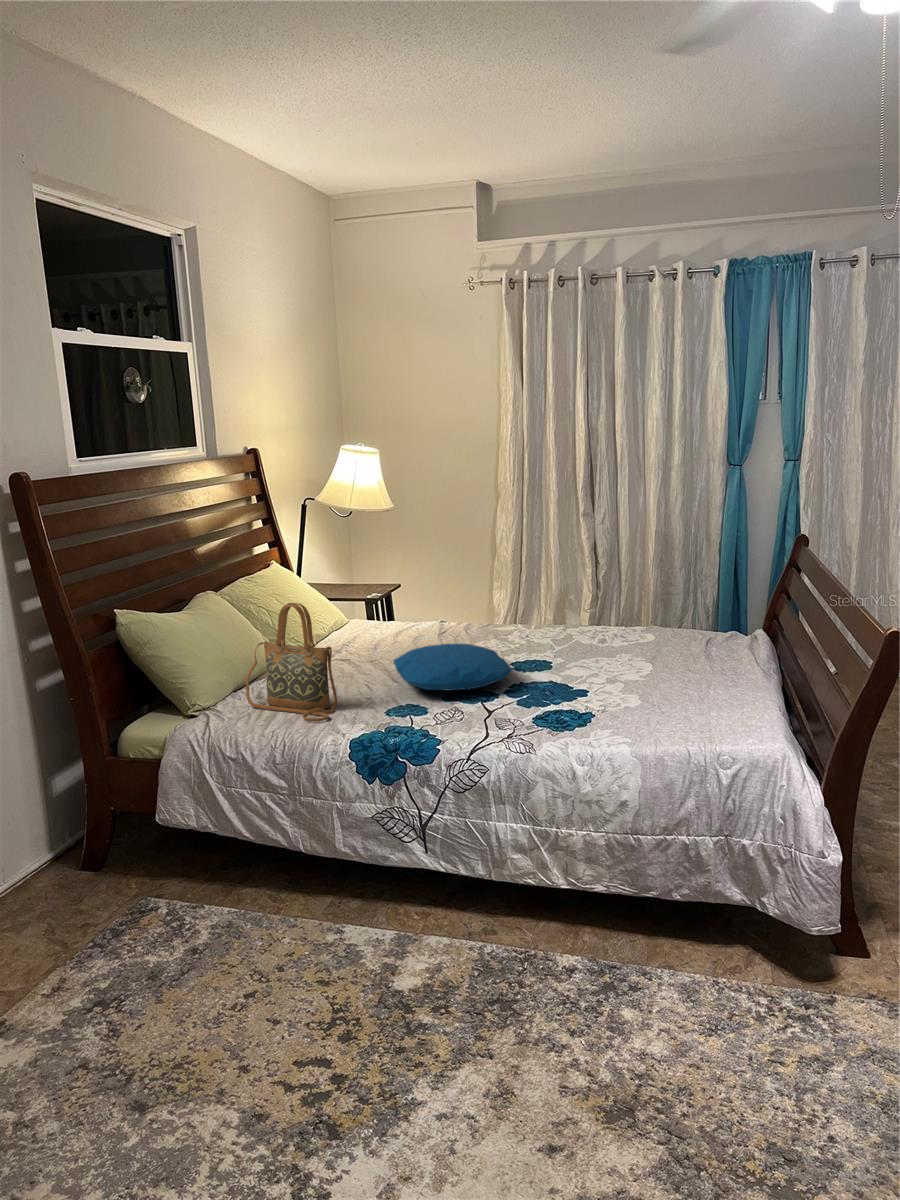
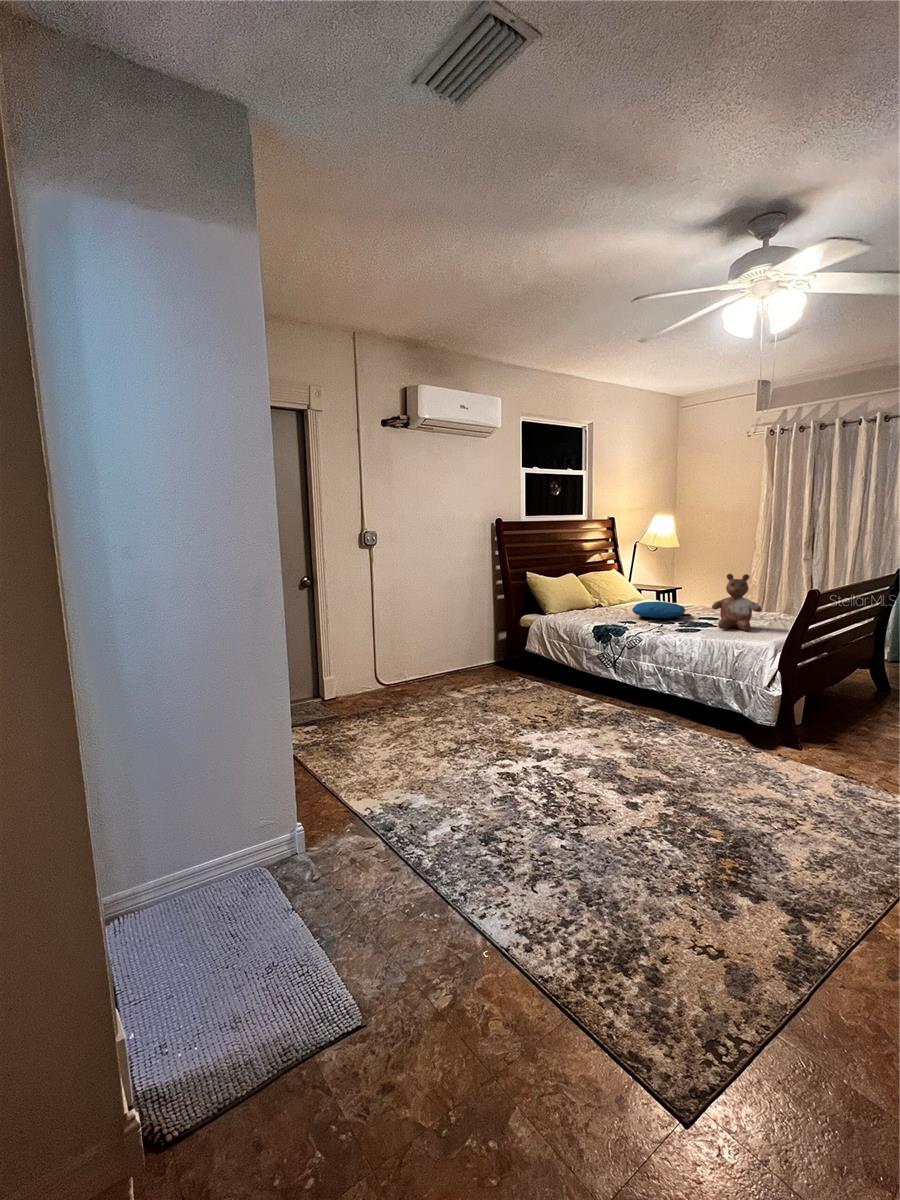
stuffed bear: none [590,583,681,708] -> present [712,574,762,631]
handbag: present [246,603,337,721] -> none [568,573,601,619]

